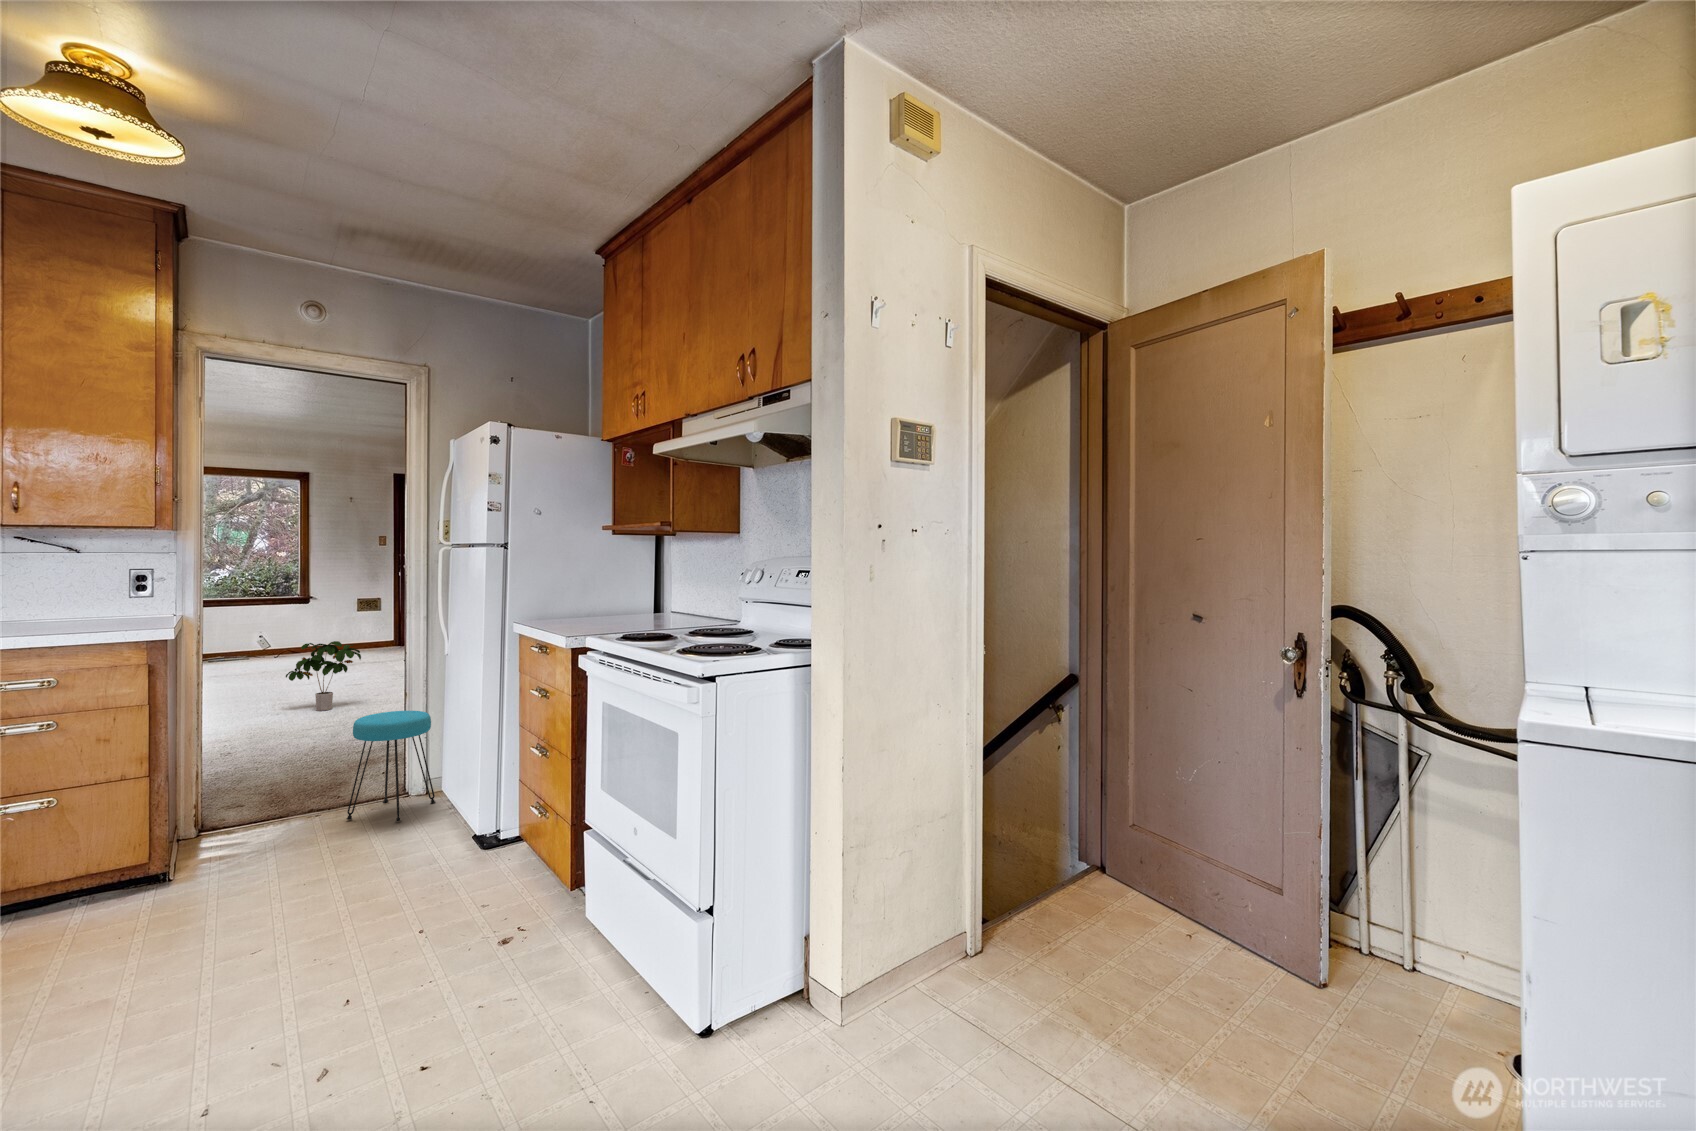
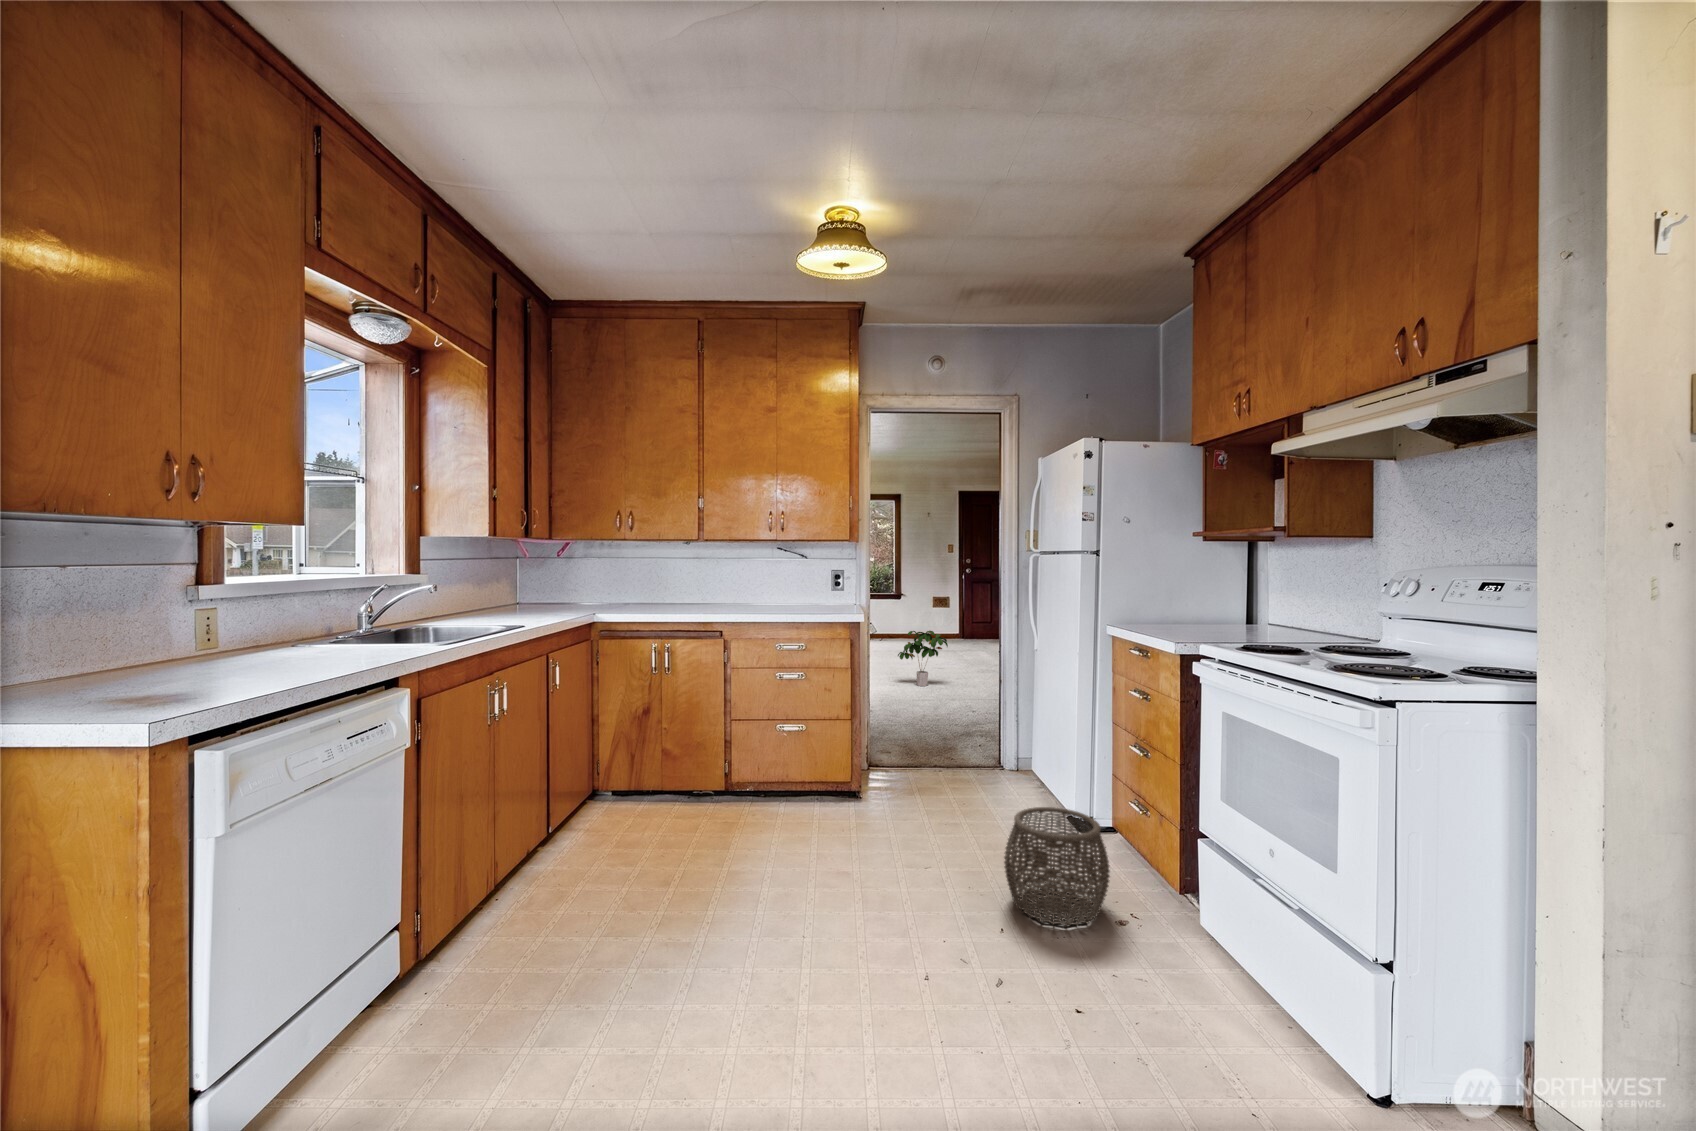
stool: present [346,711,435,821] -> none [962,694,1027,789]
woven basket: none [358,832,492,971] -> present [1004,807,1110,926]

